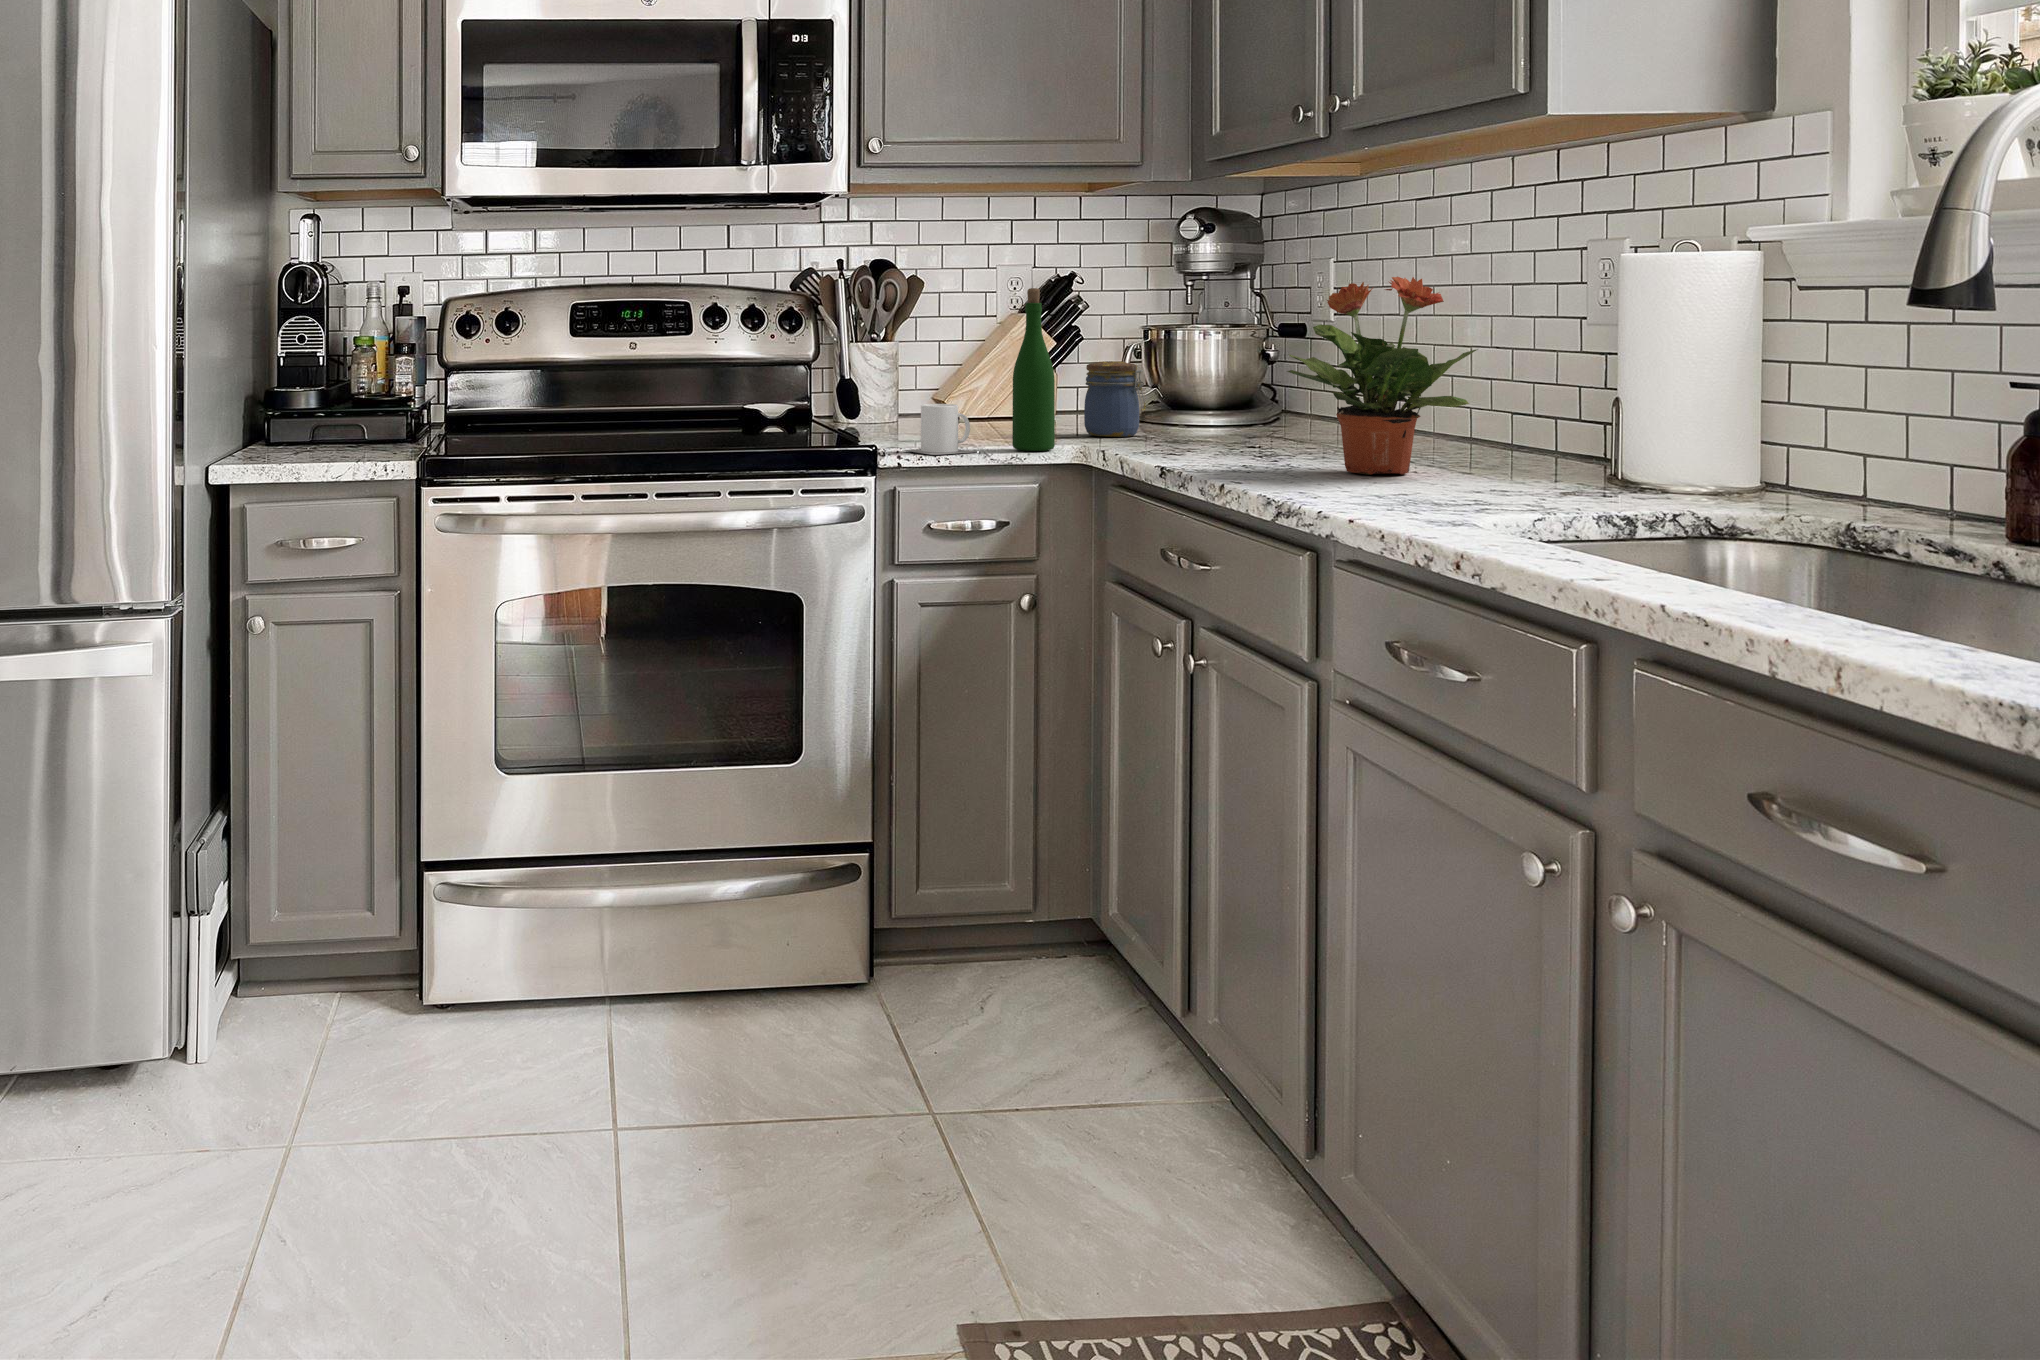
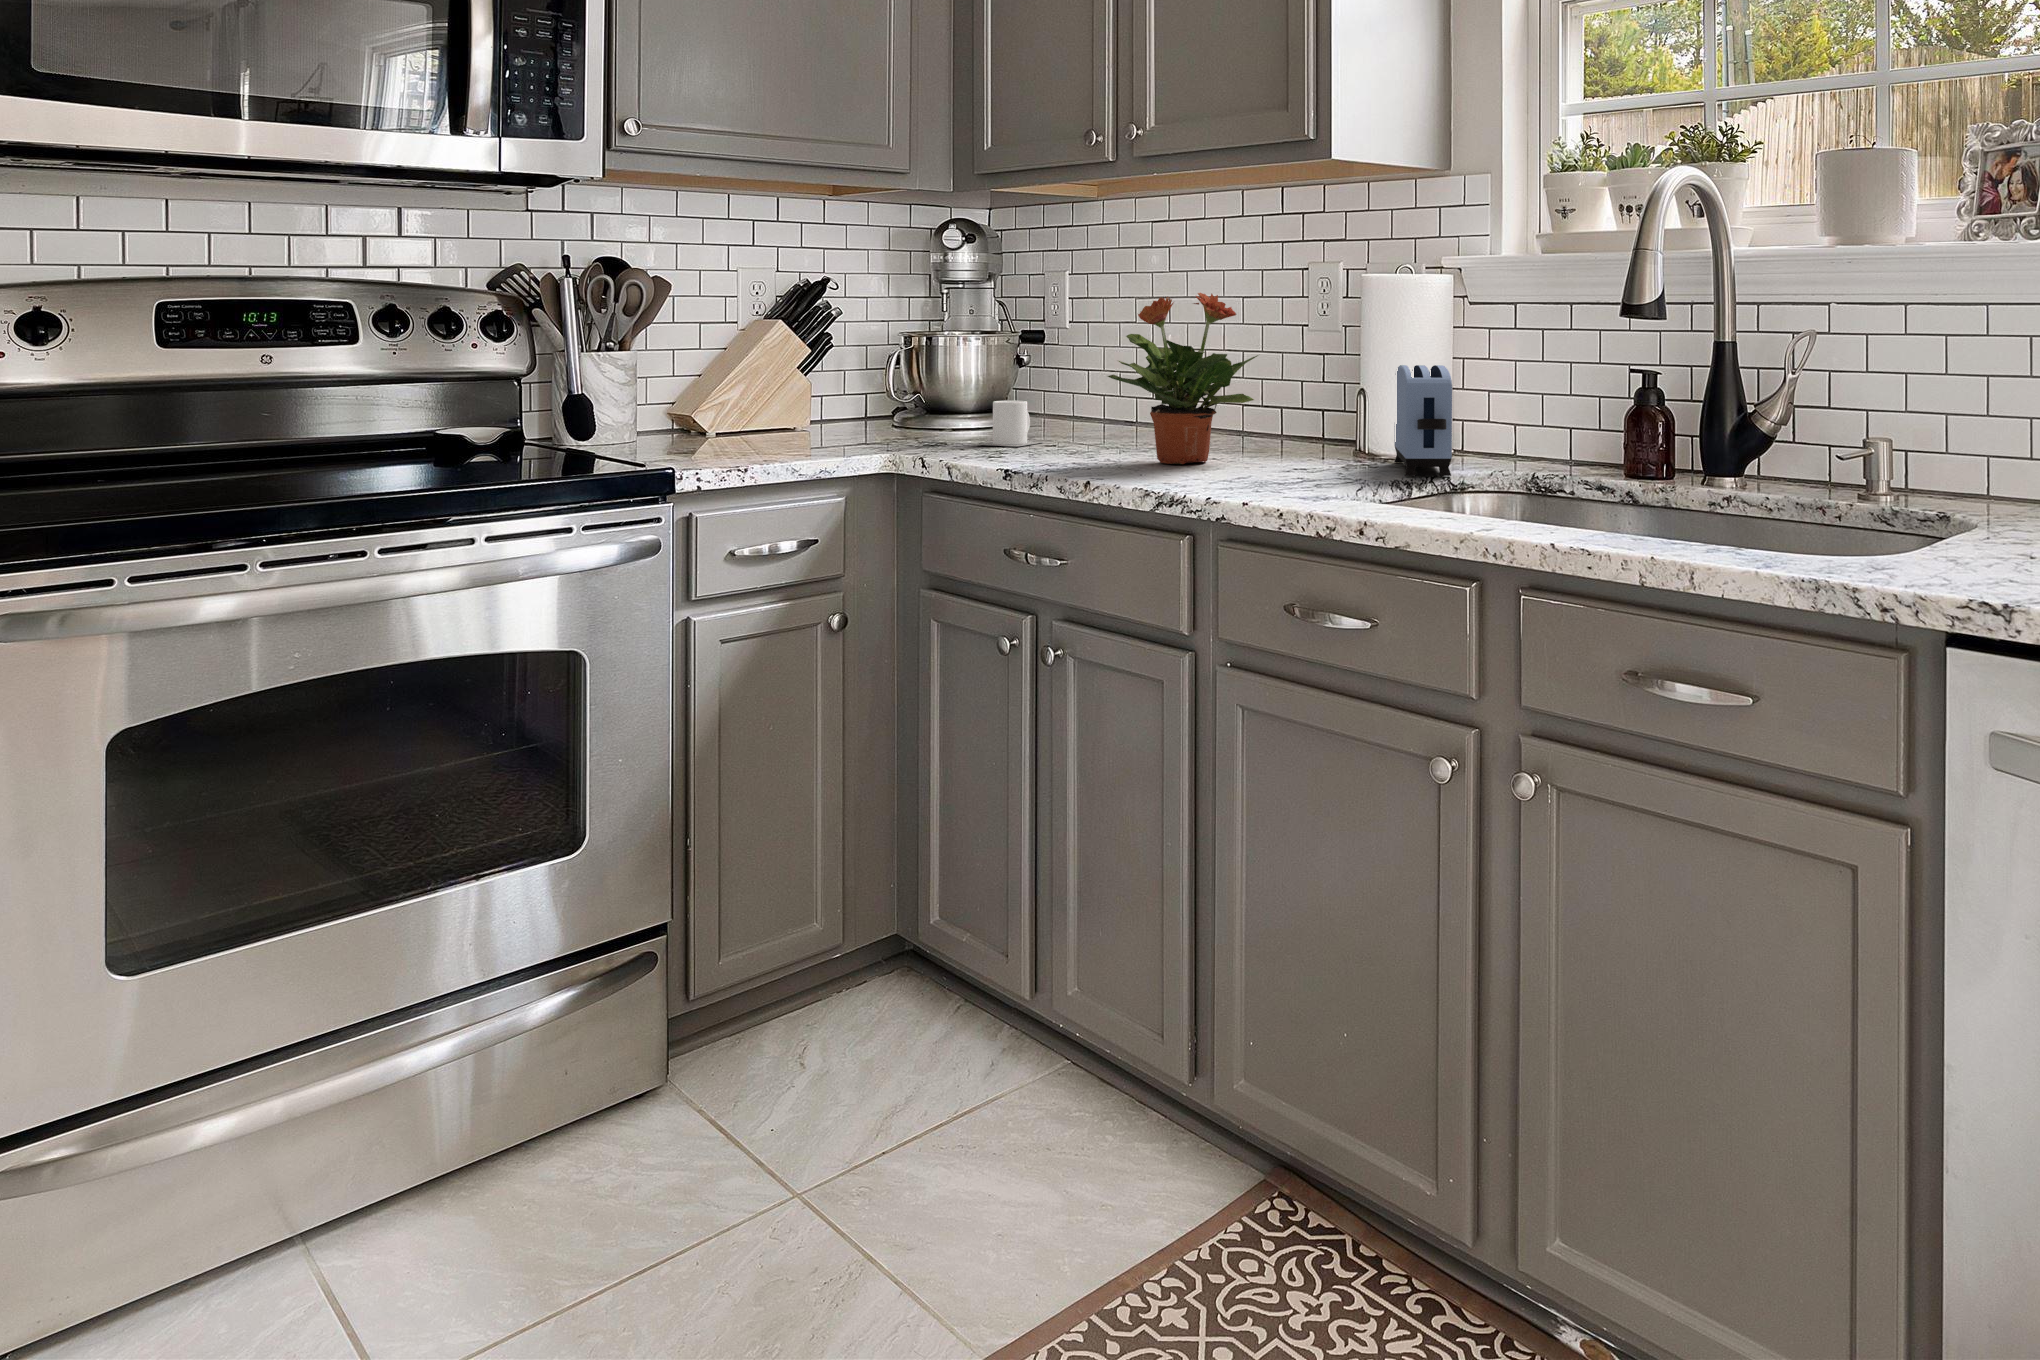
wine bottle: present [1012,288,1055,451] -> none [818,296,863,464]
jar: present [1084,361,1145,437] -> none [865,371,926,445]
toaster: none [1636,365,1731,514] -> present [1394,365,1452,476]
mug: present [904,404,975,455] -> present [977,401,1042,446]

